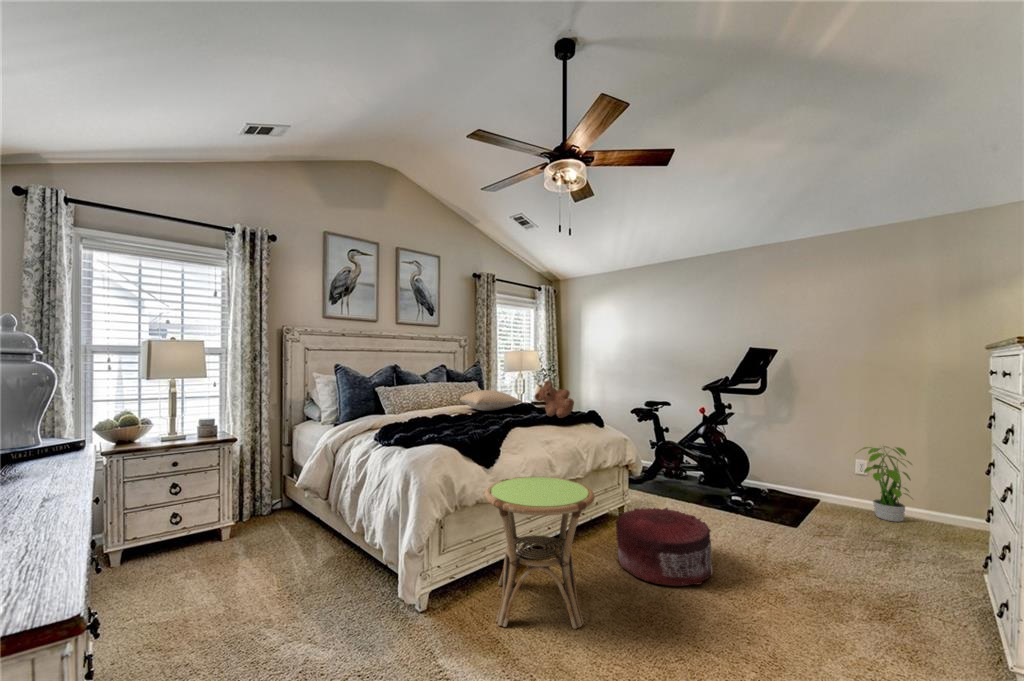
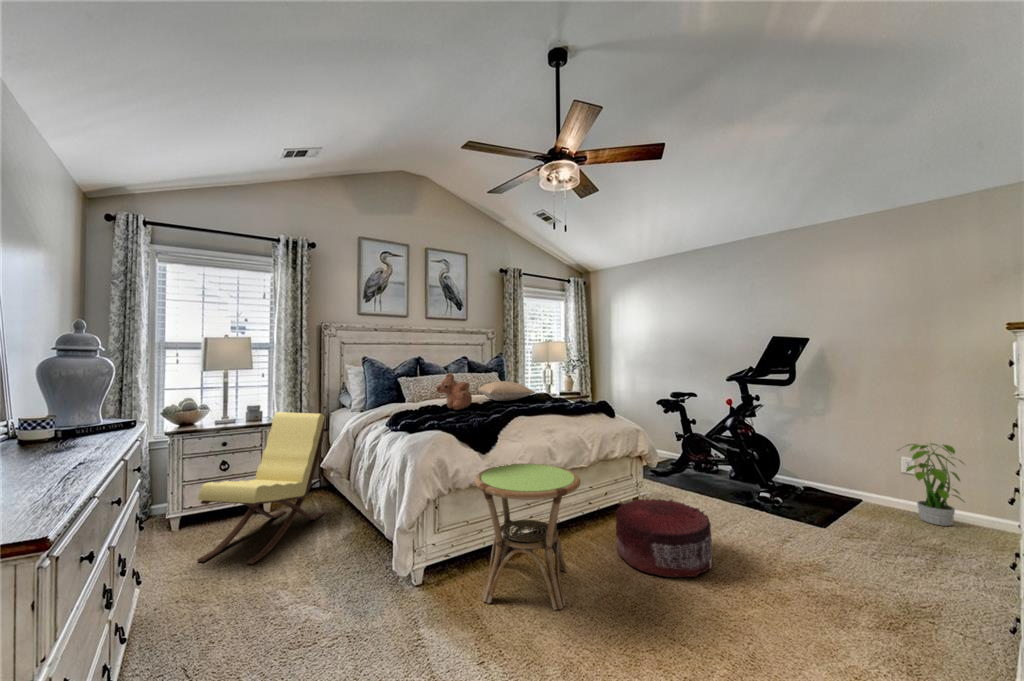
teddy bear: present [534,380,574,418] -> present [437,373,472,410]
lounge chair: none [151,426,296,603] -> present [197,412,325,564]

